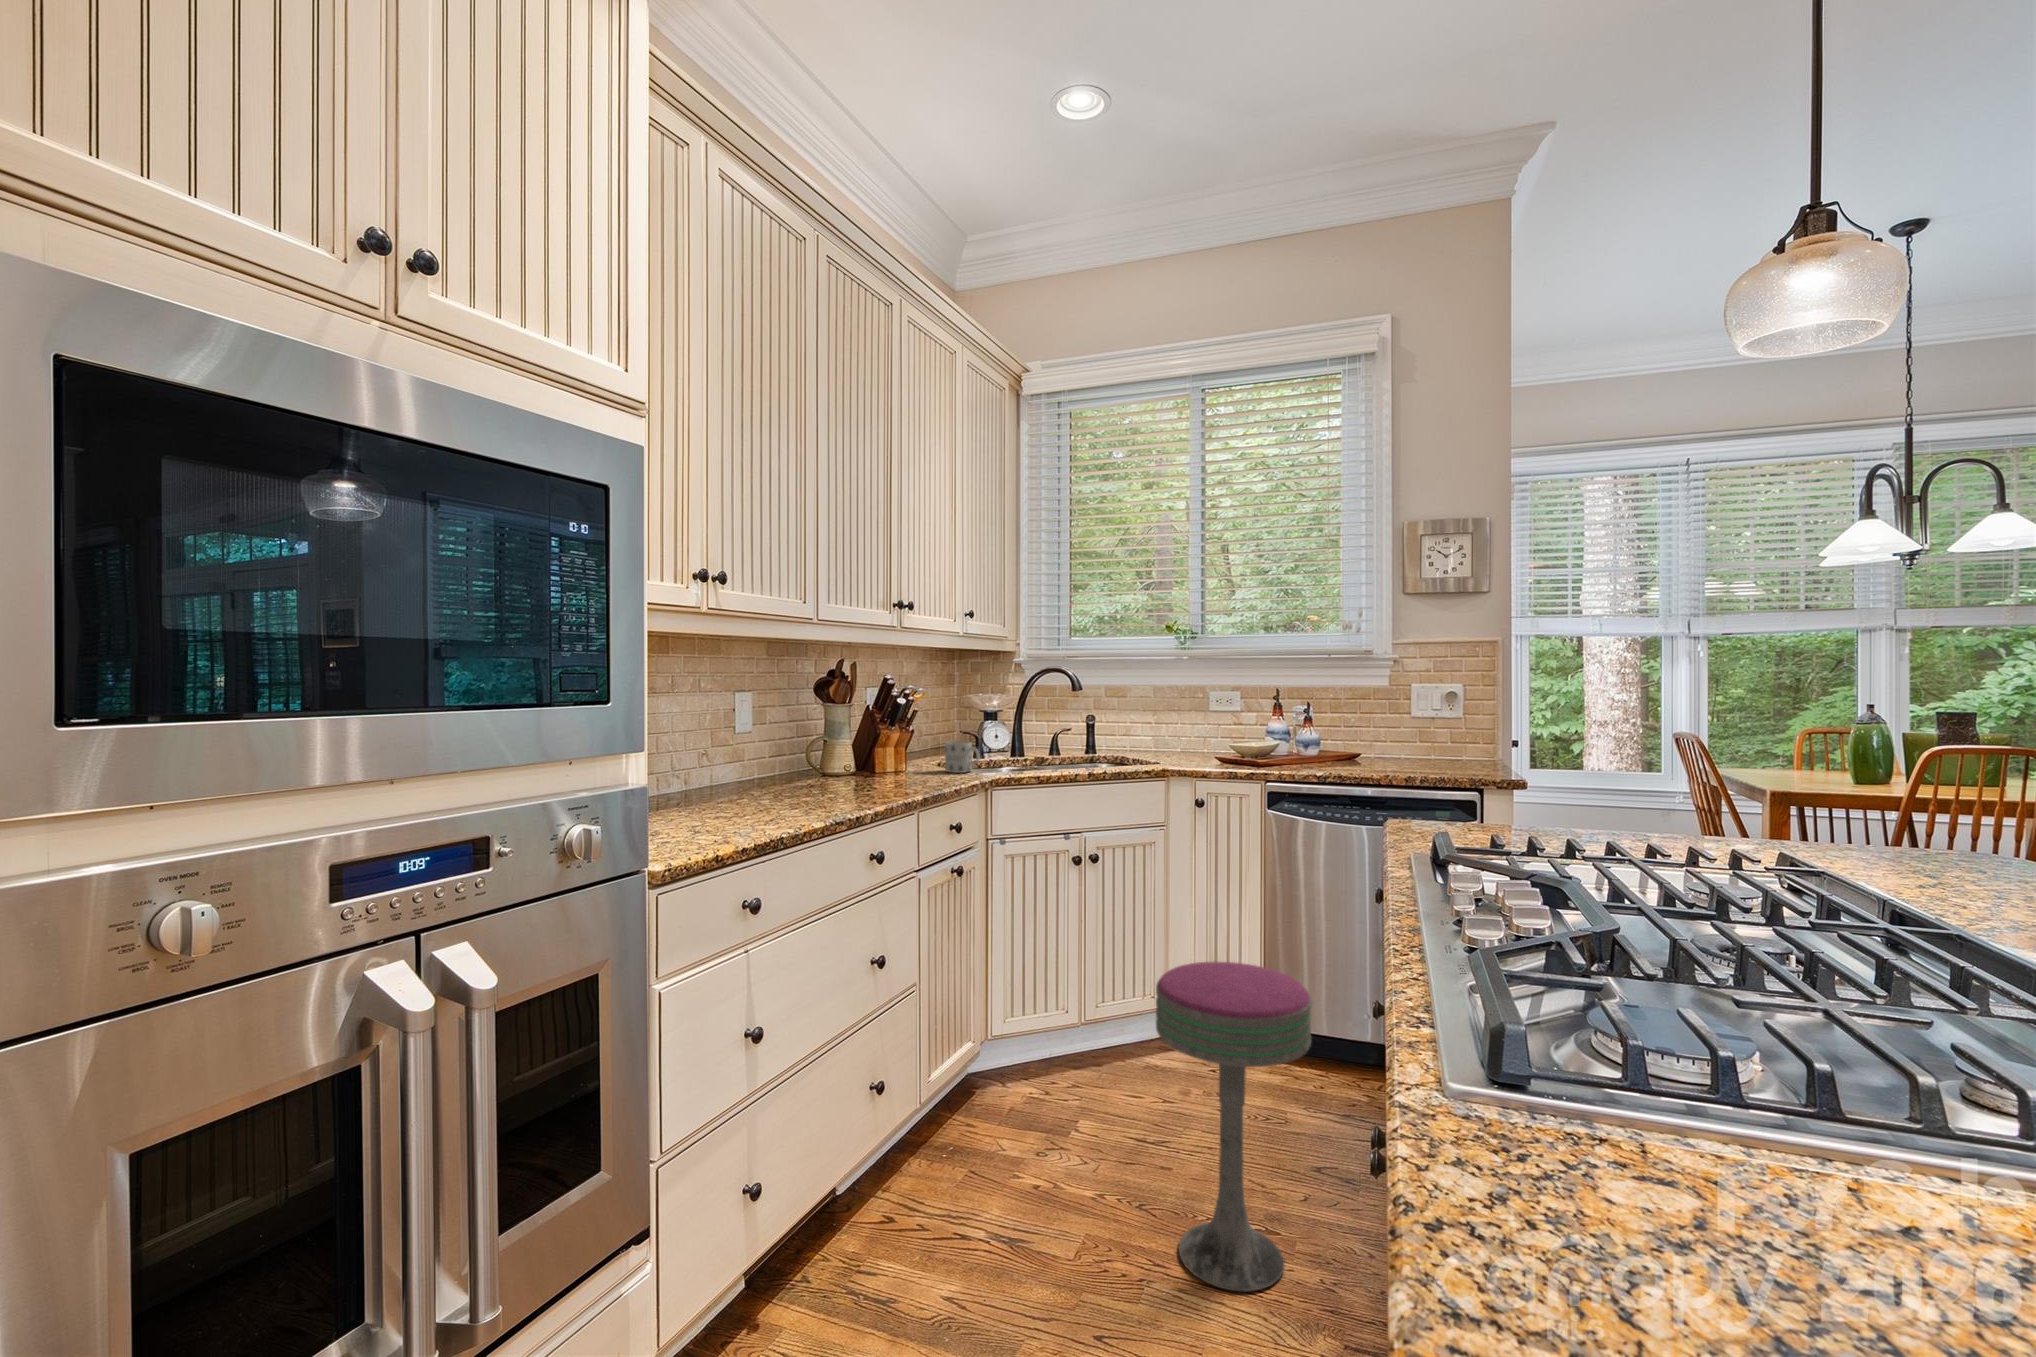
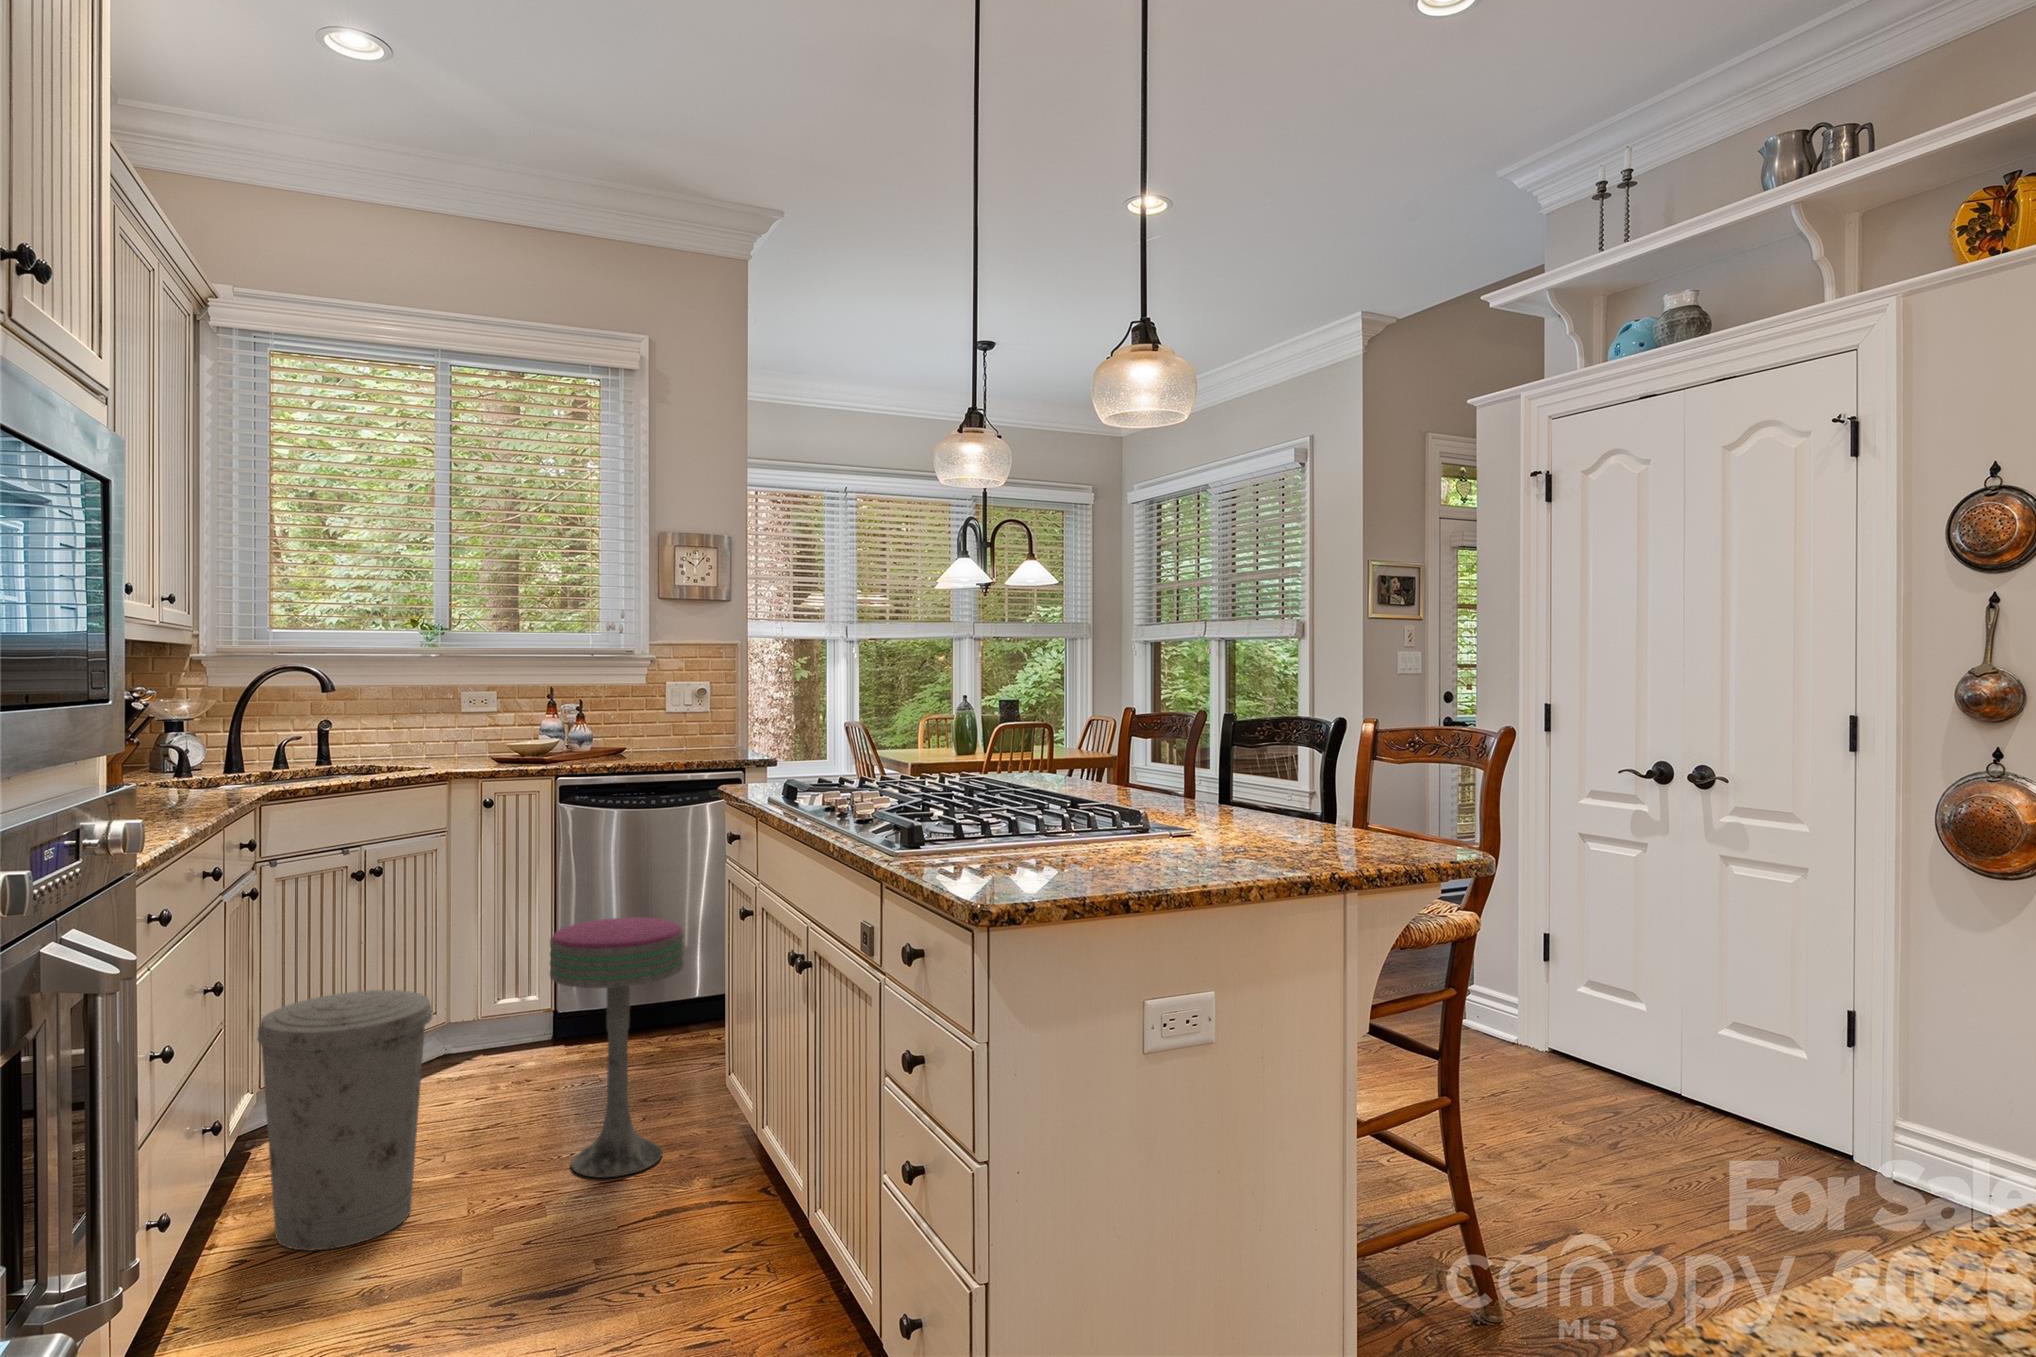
mug: present [945,741,980,773] -> none [187,753,242,790]
trash can: none [896,979,1043,1244] -> present [257,990,433,1251]

